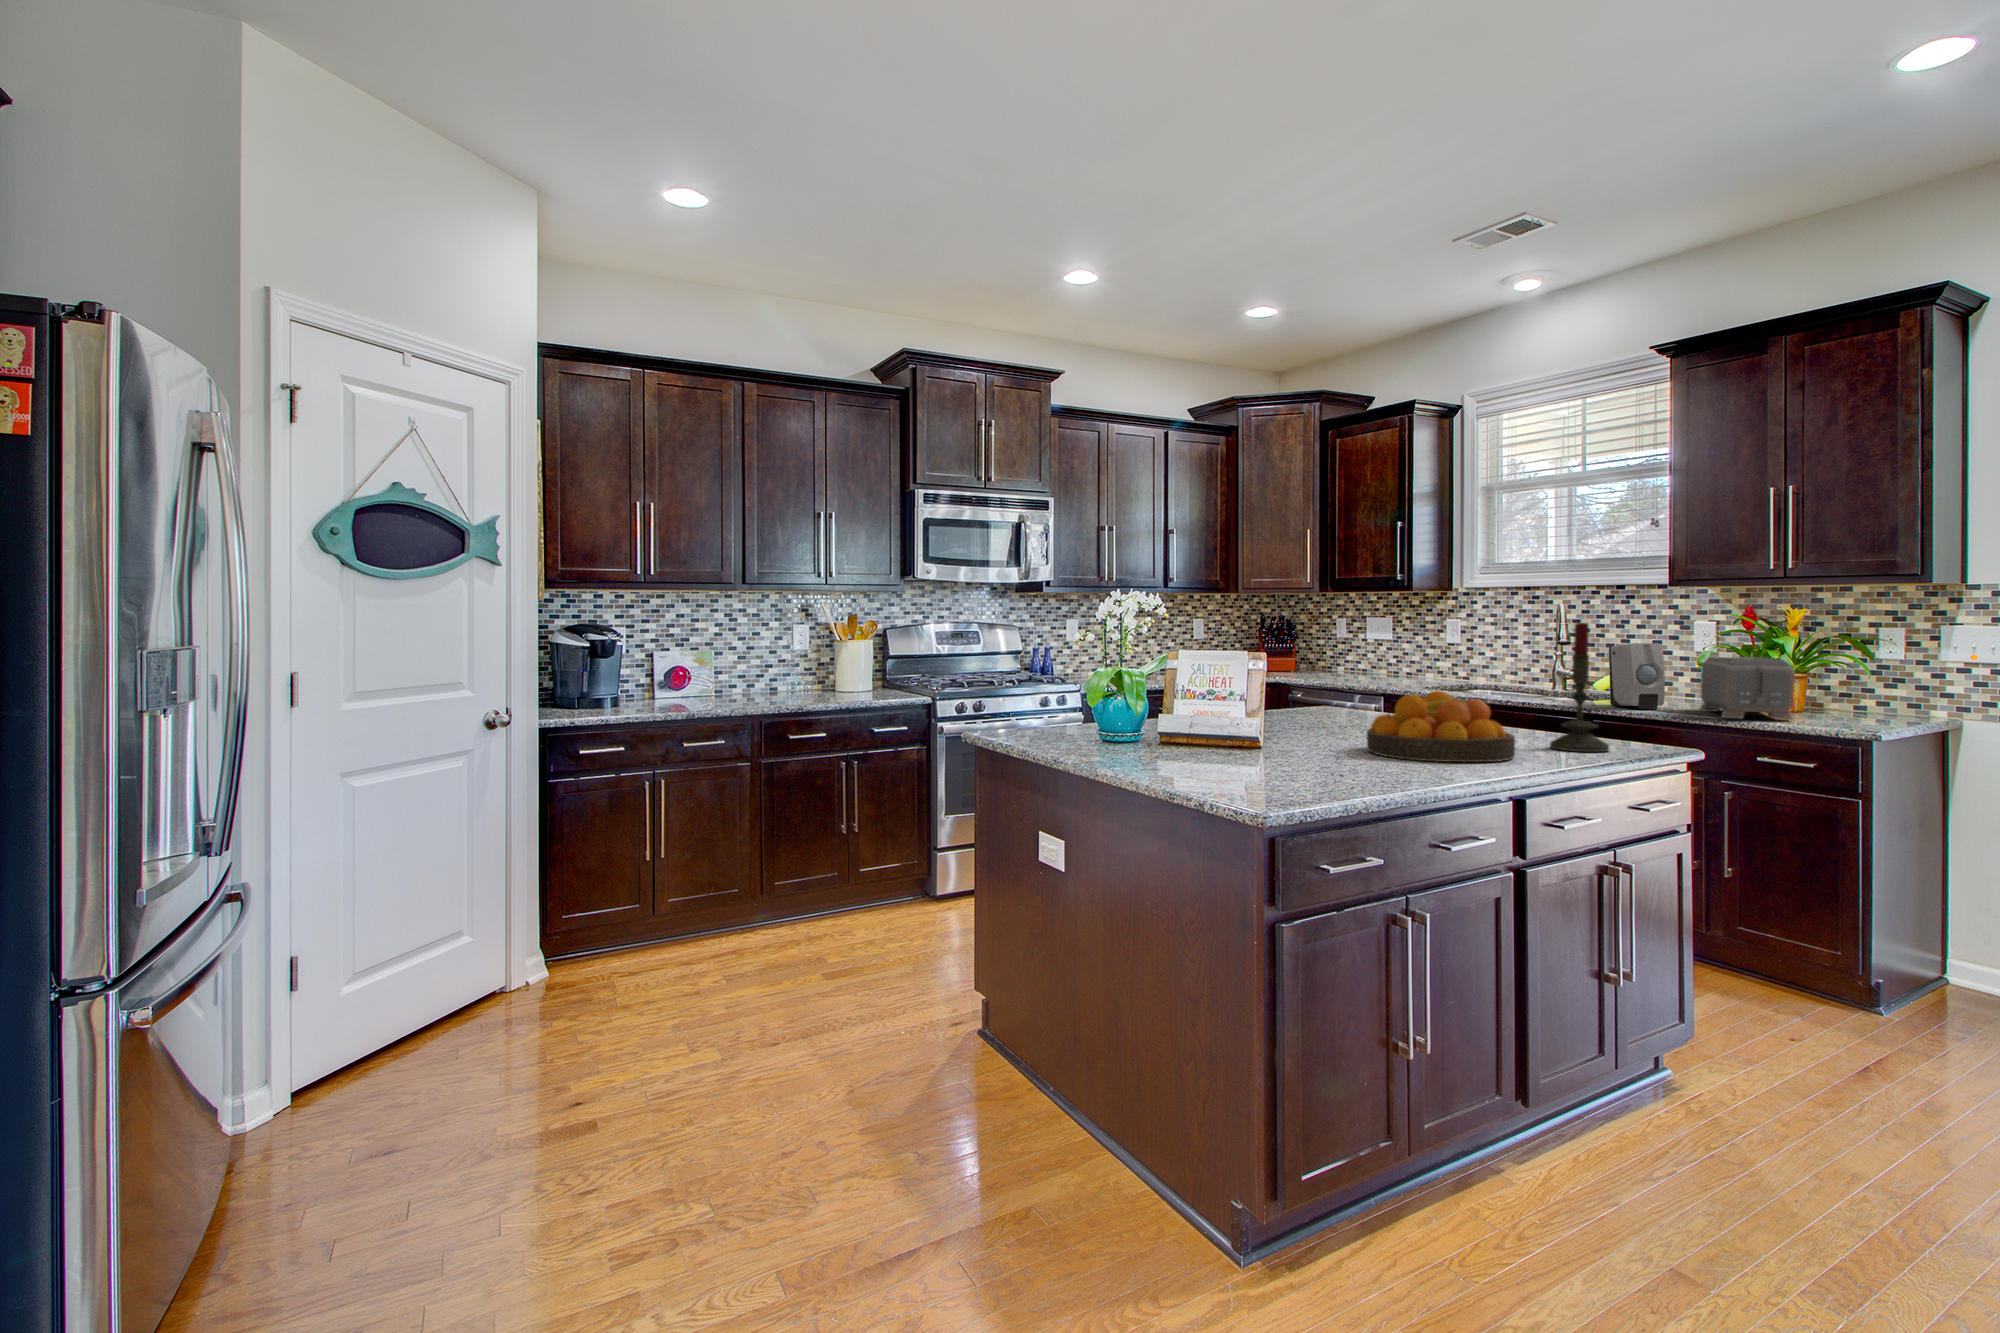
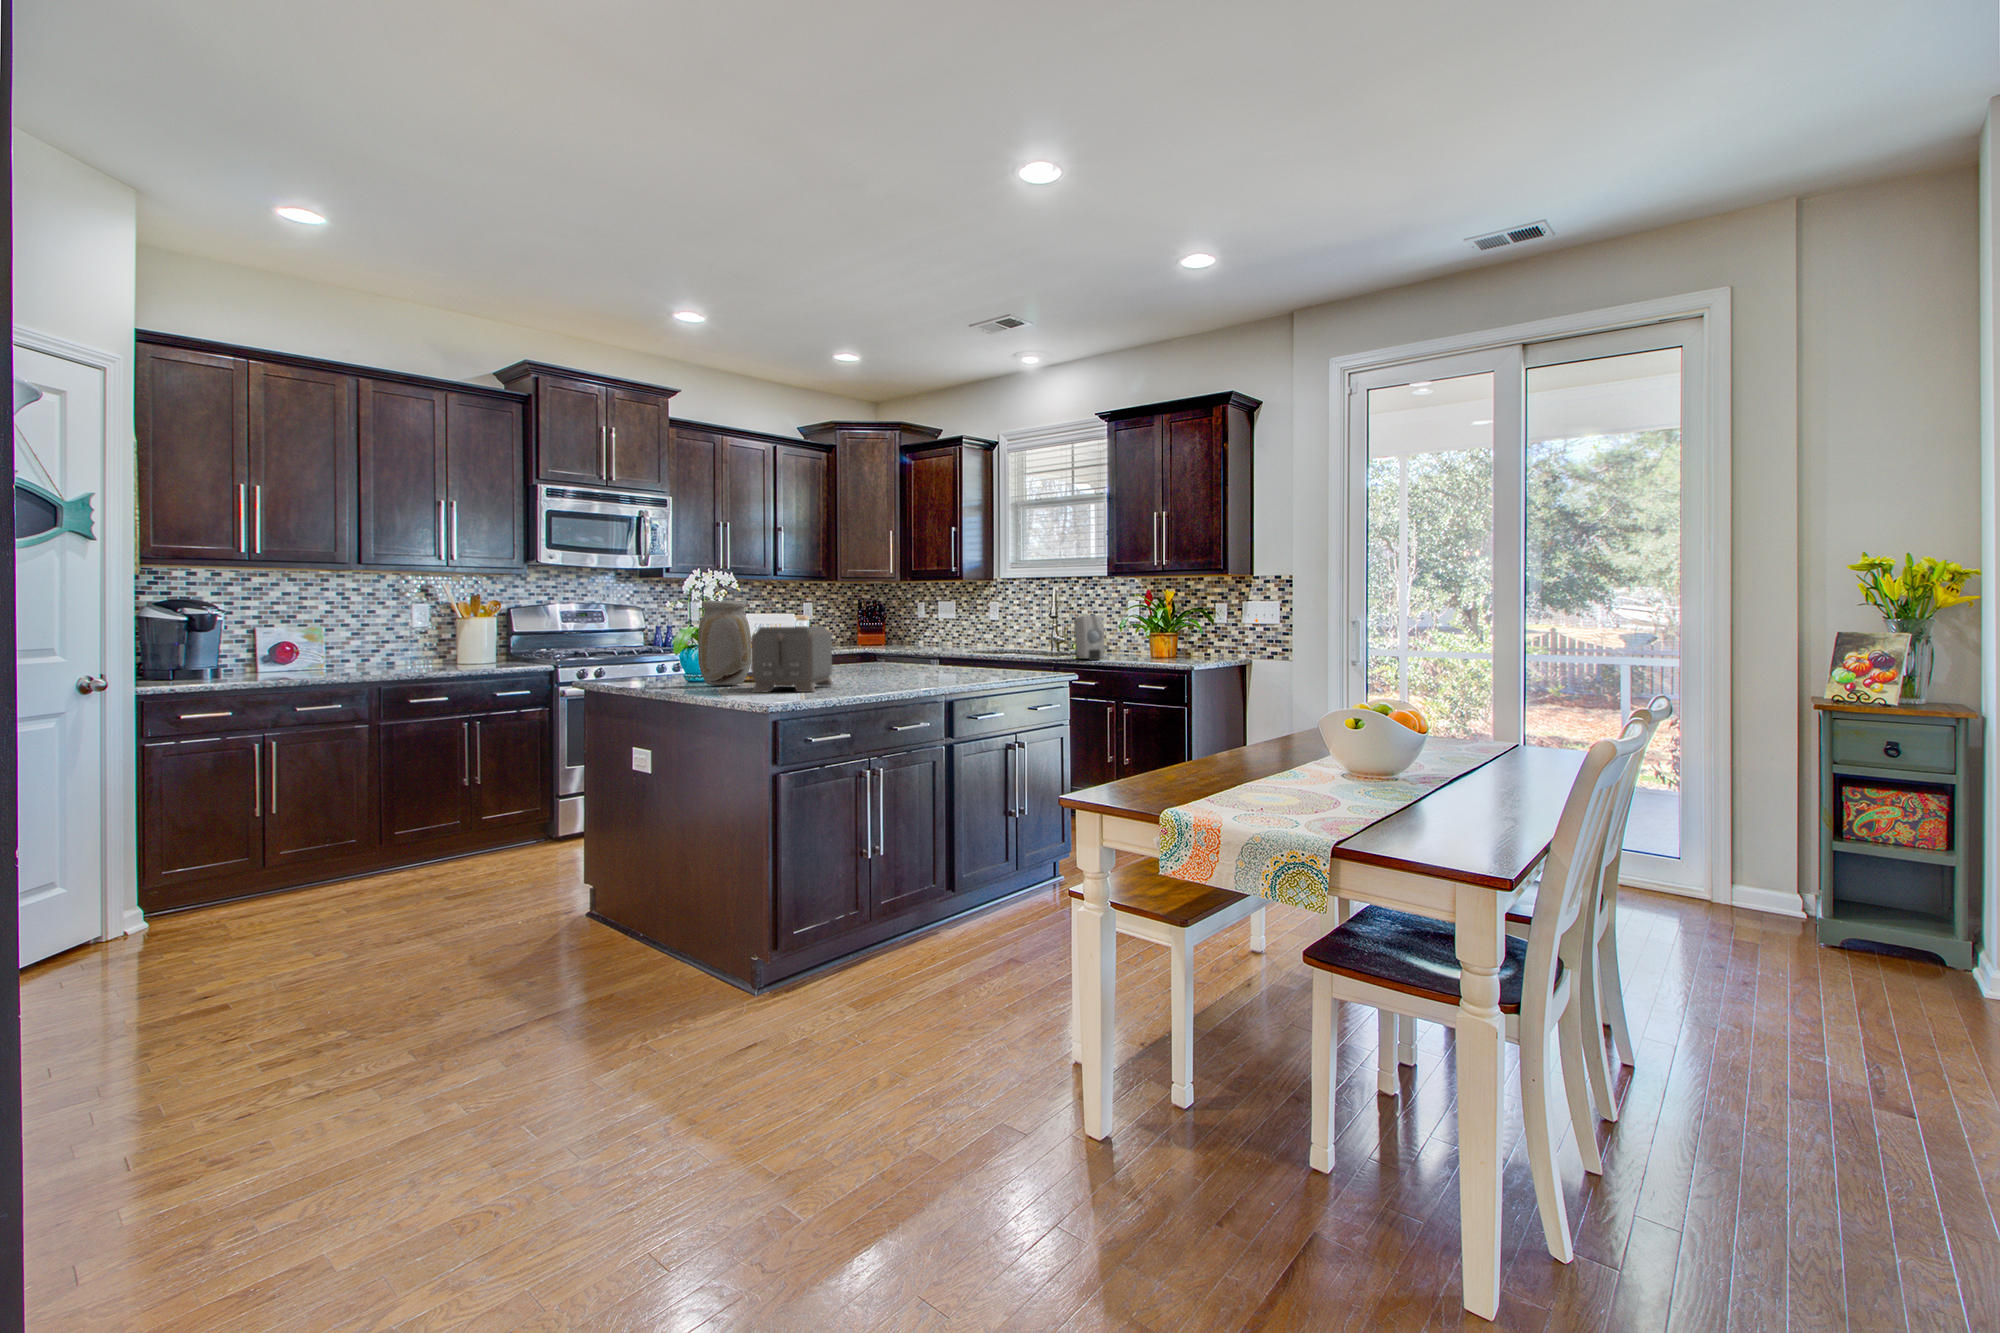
candle: present [1550,623,1609,752] -> none [997,591,1031,678]
vase: none [1128,637,1199,753] -> present [698,600,751,685]
toaster: present [1700,657,1795,720] -> present [751,627,833,692]
fruit bowl: present [1366,691,1515,762] -> none [874,639,965,684]

